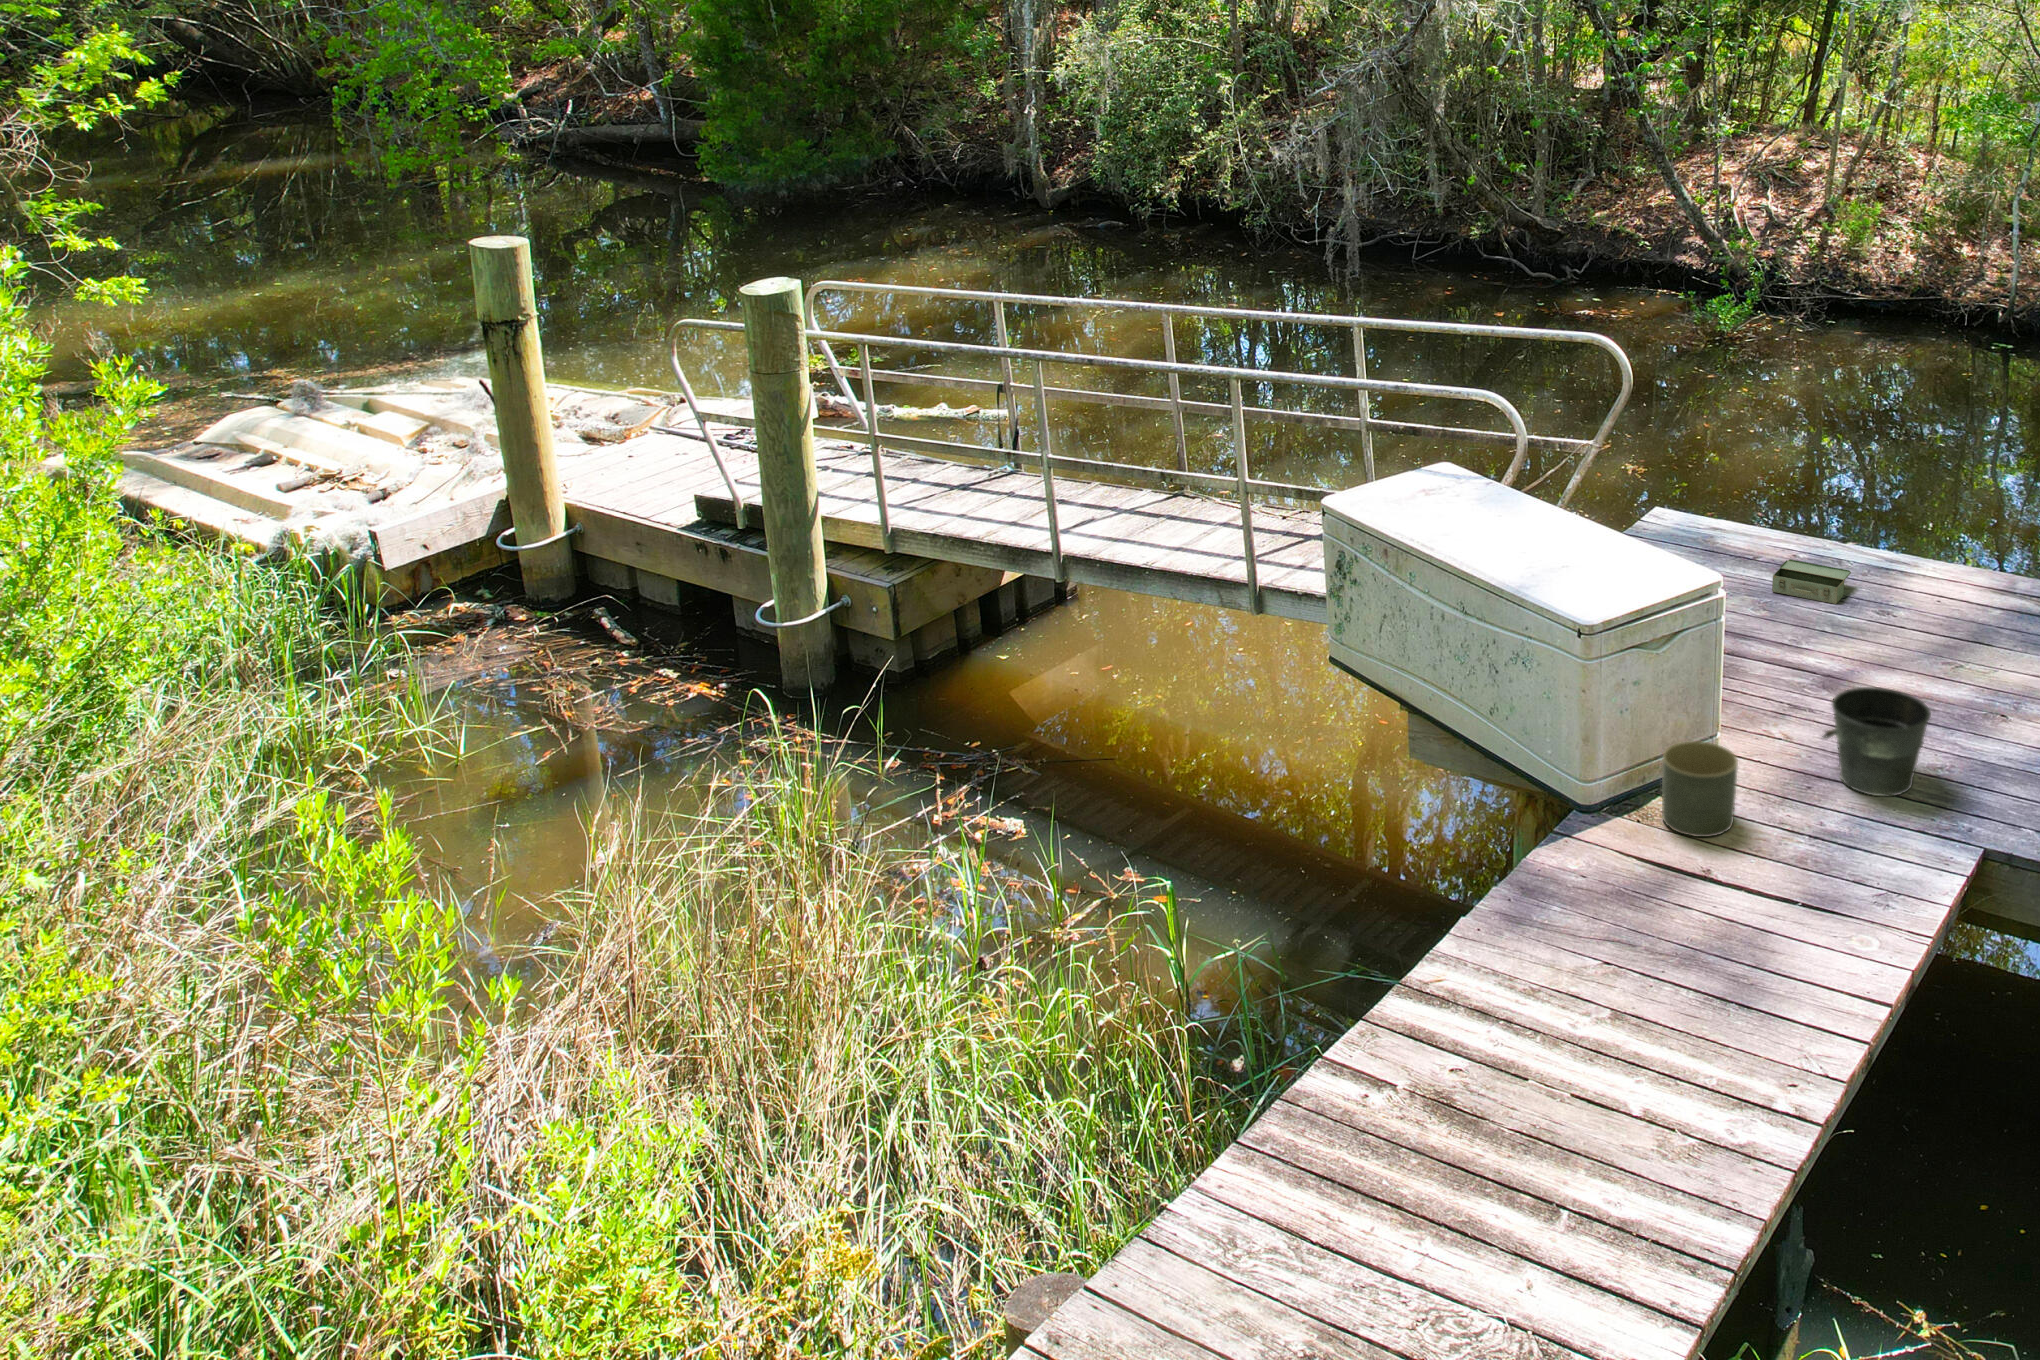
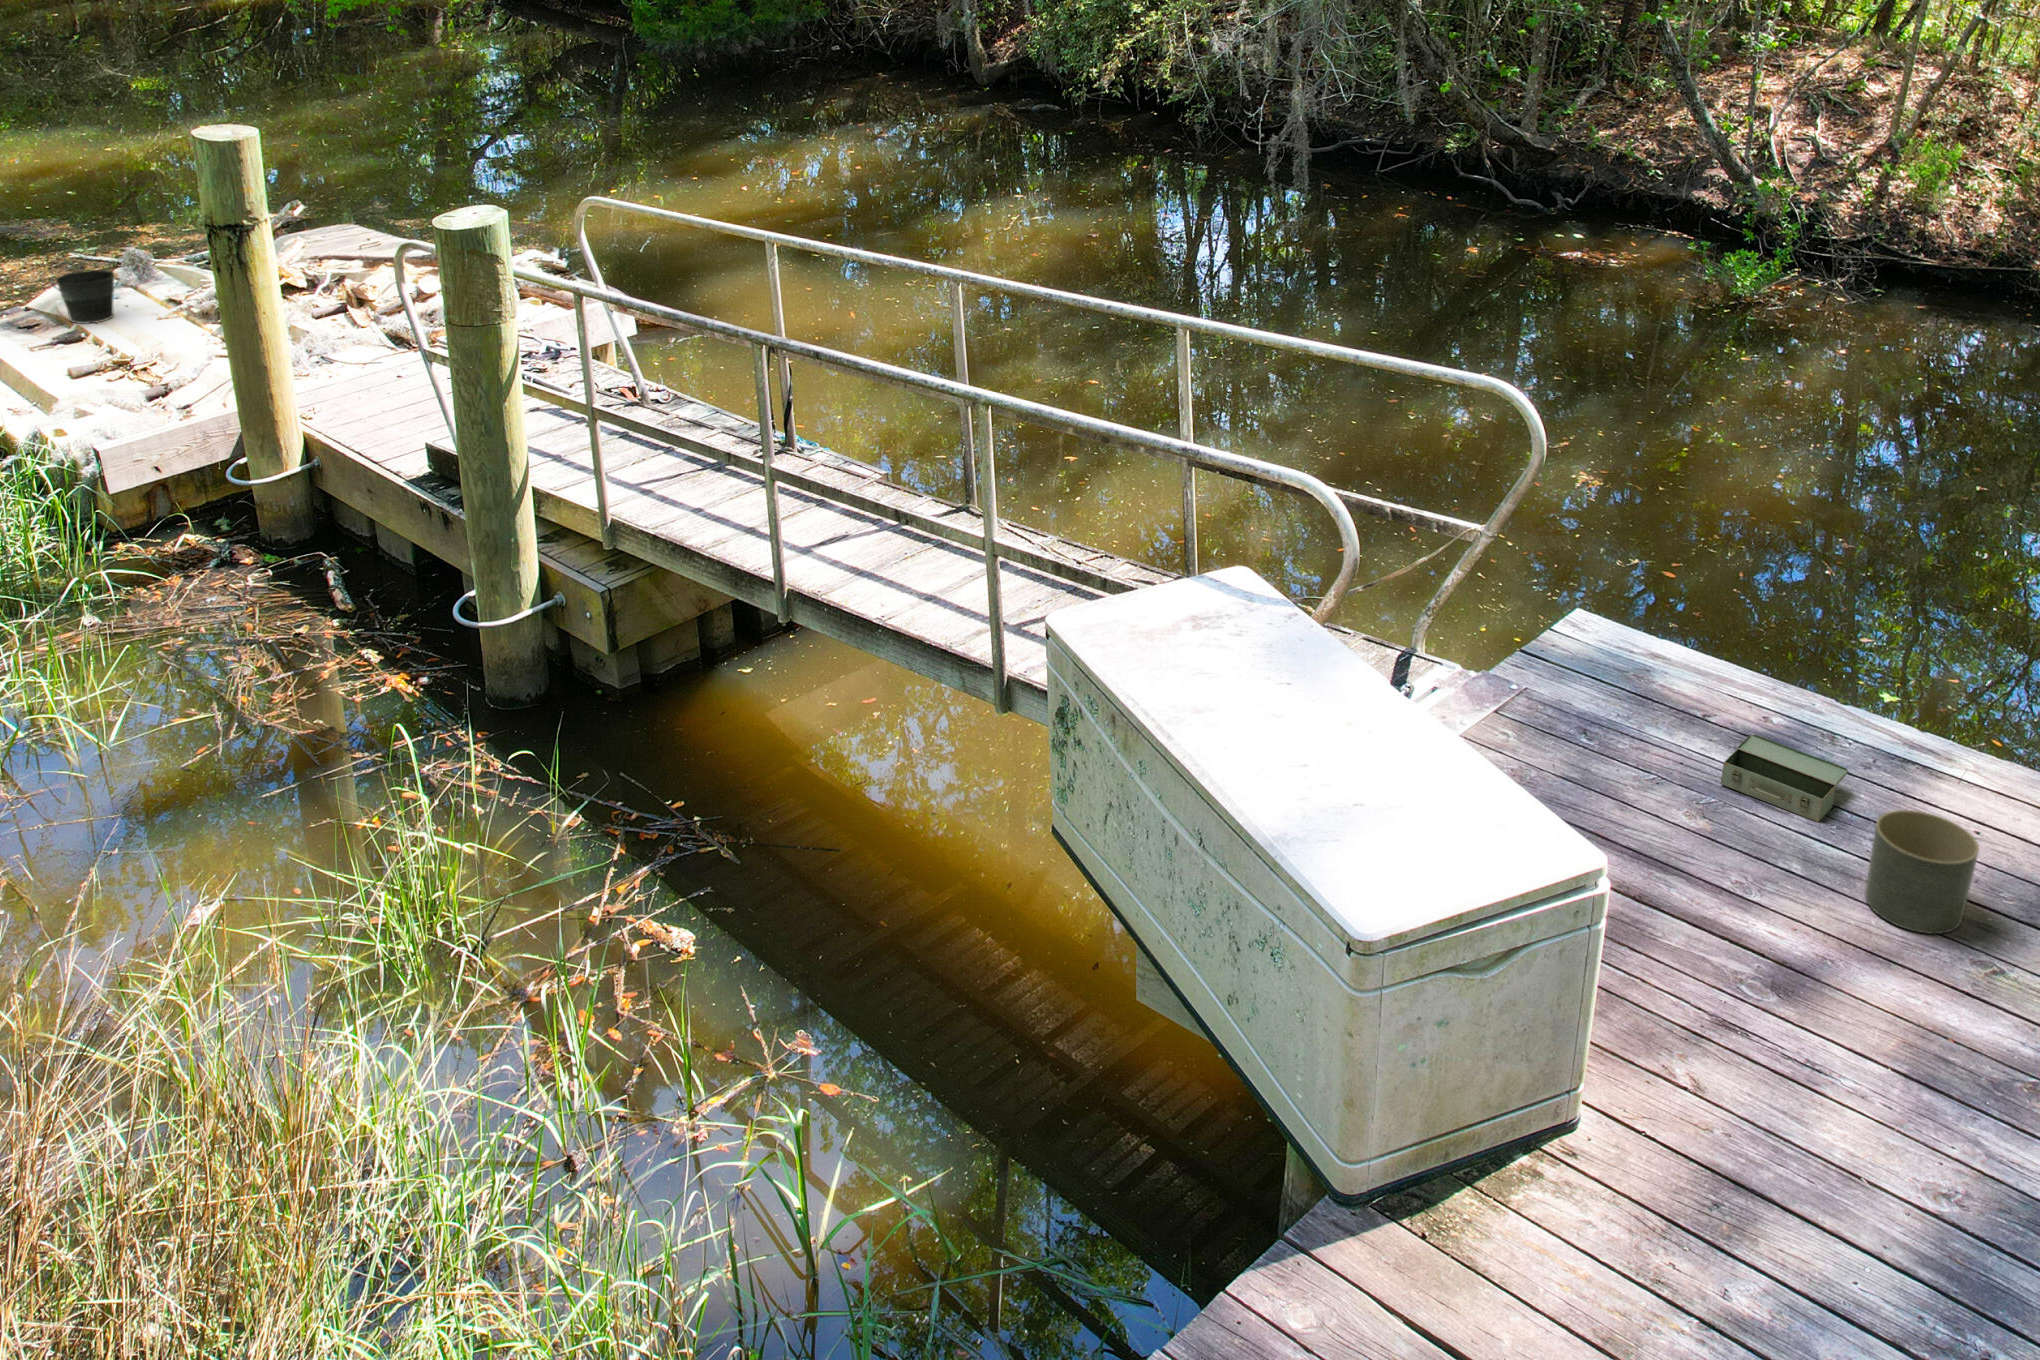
bucket: present [1822,687,1931,796] -> present [52,270,119,324]
planter: present [1662,741,1738,837] -> present [1865,810,1979,934]

